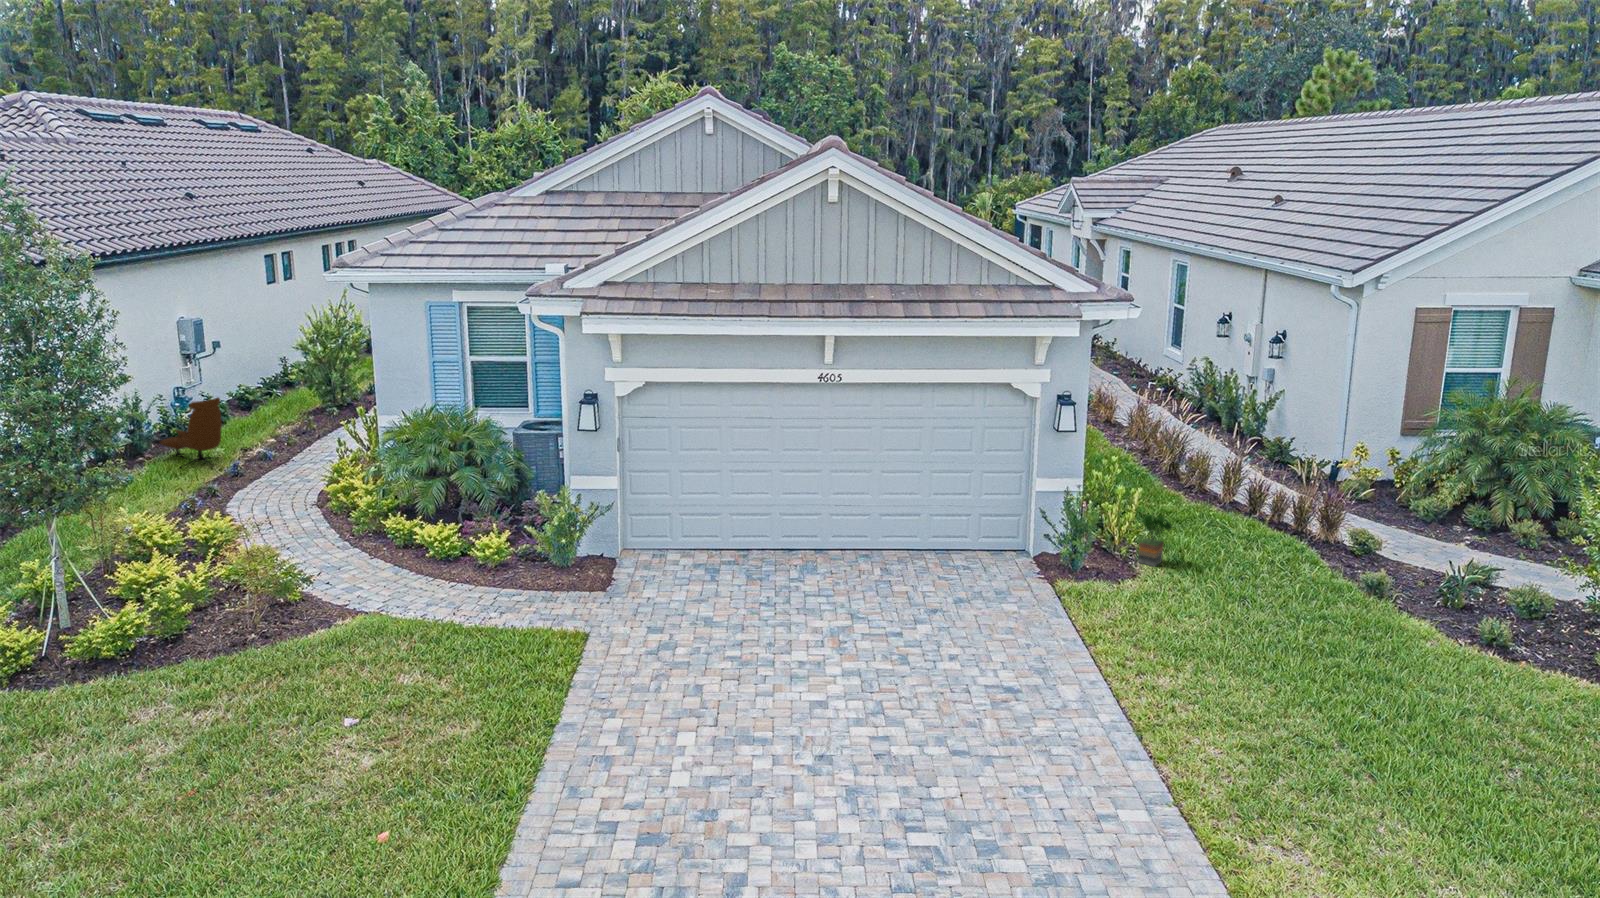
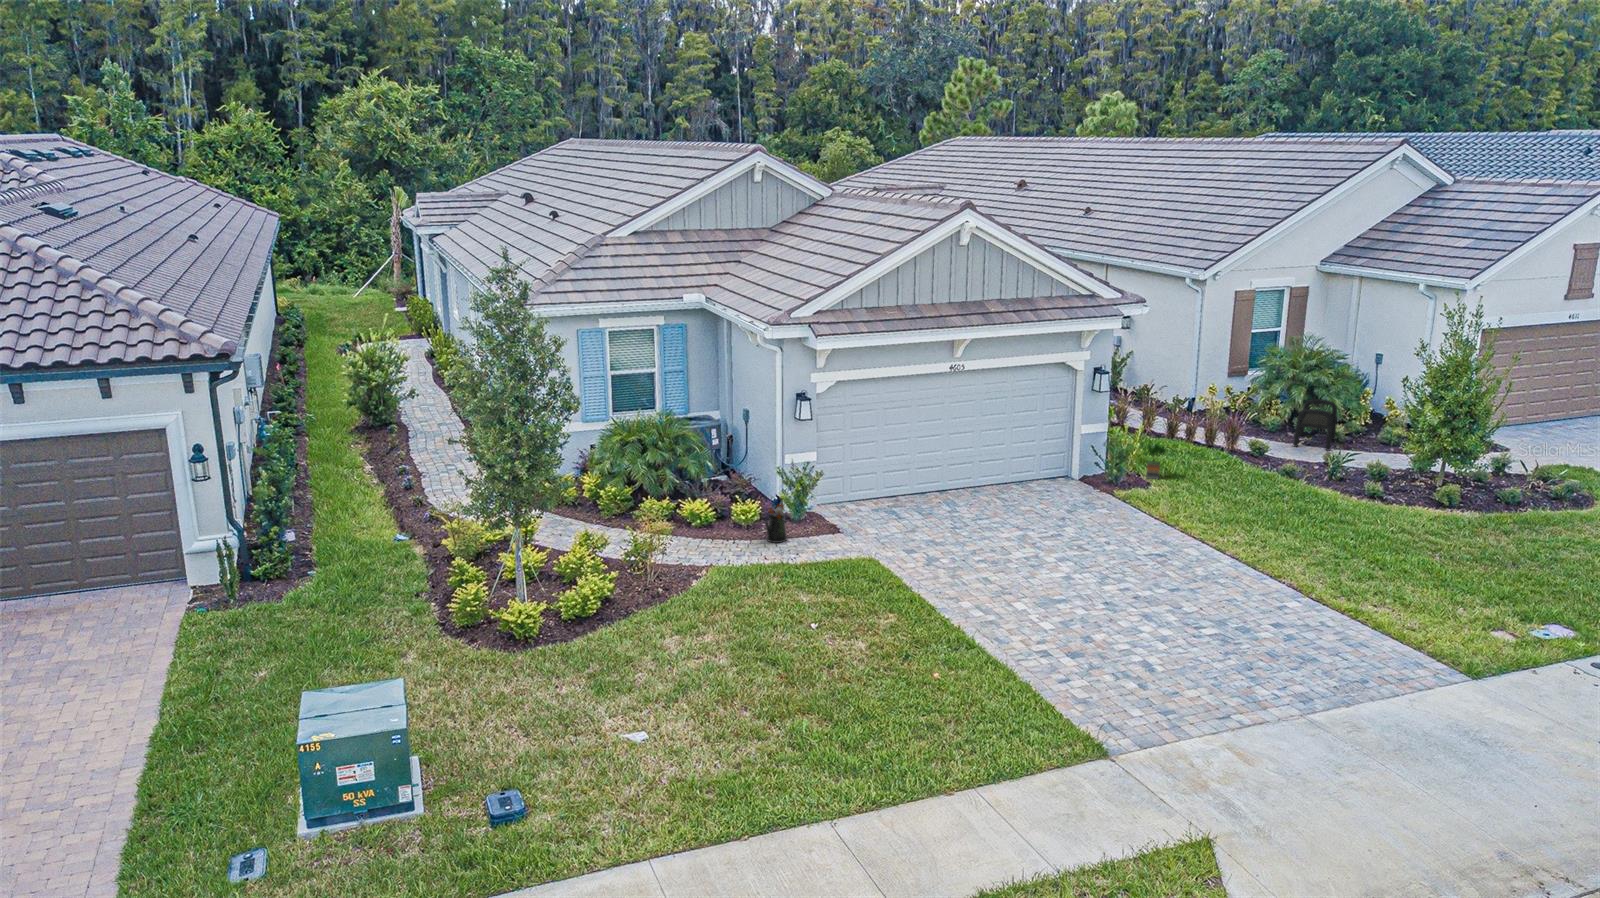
lounge chair: present [160,397,222,467] -> none [253,435,332,508]
bench: none [1444,478,1539,560] -> present [1293,399,1337,451]
watering can: none [509,527,550,578] -> present [765,504,787,543]

